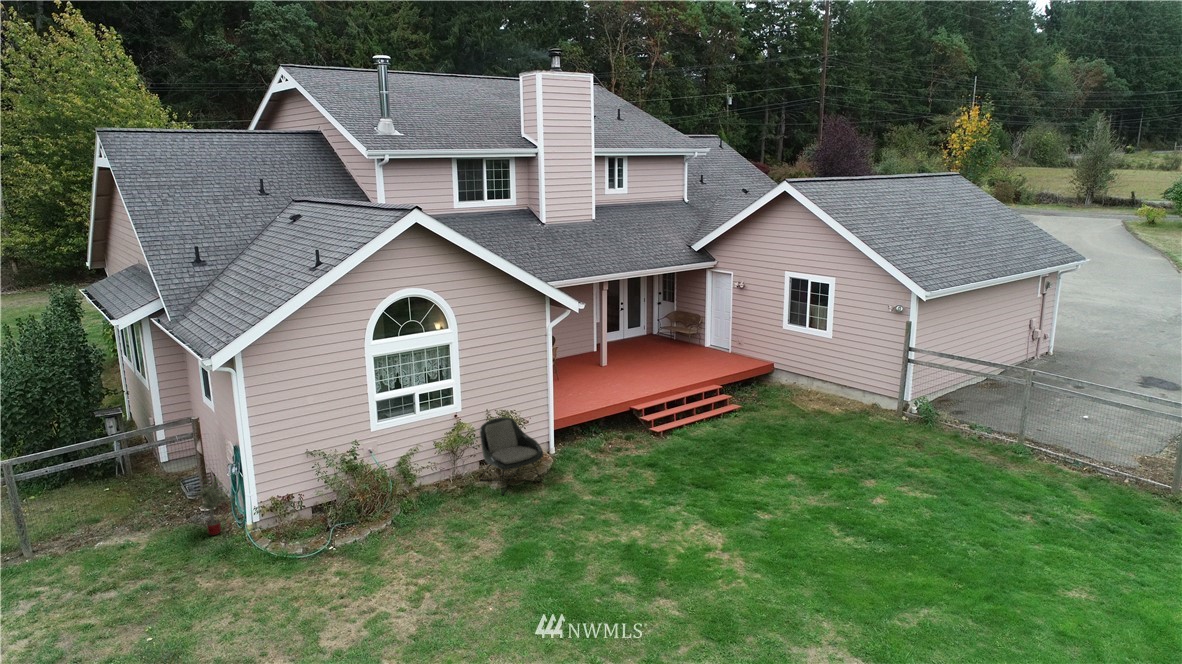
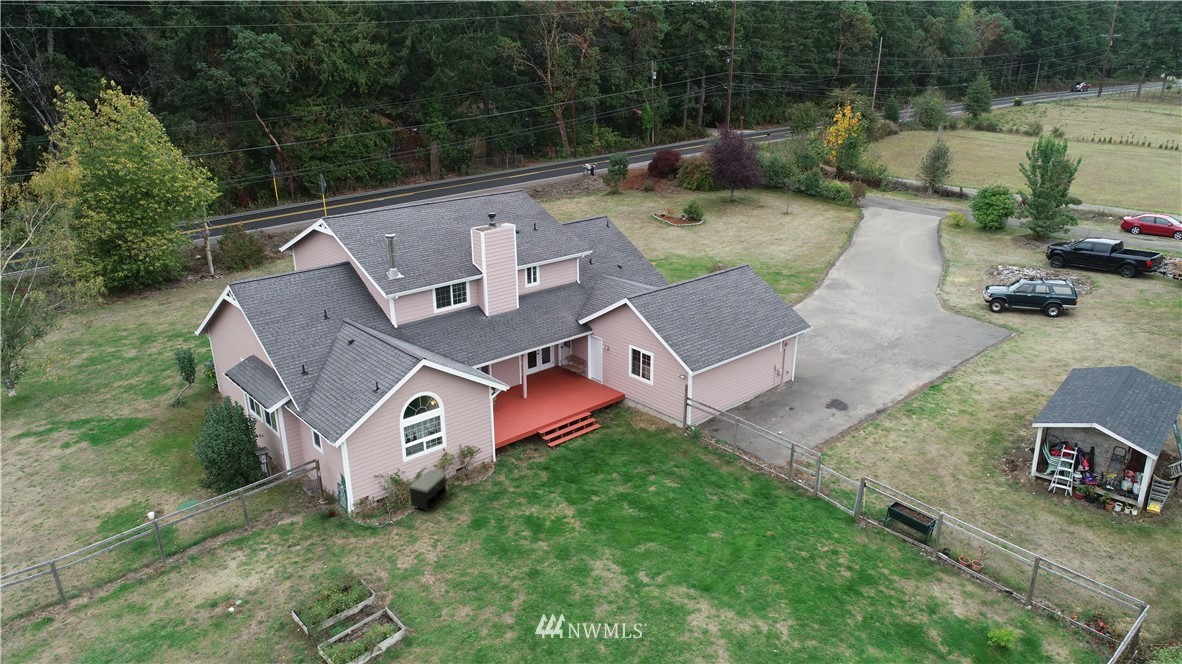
lounge chair: present [480,418,543,495] -> none [457,449,490,489]
storage bench: none [376,449,456,530] -> present [410,470,447,510]

